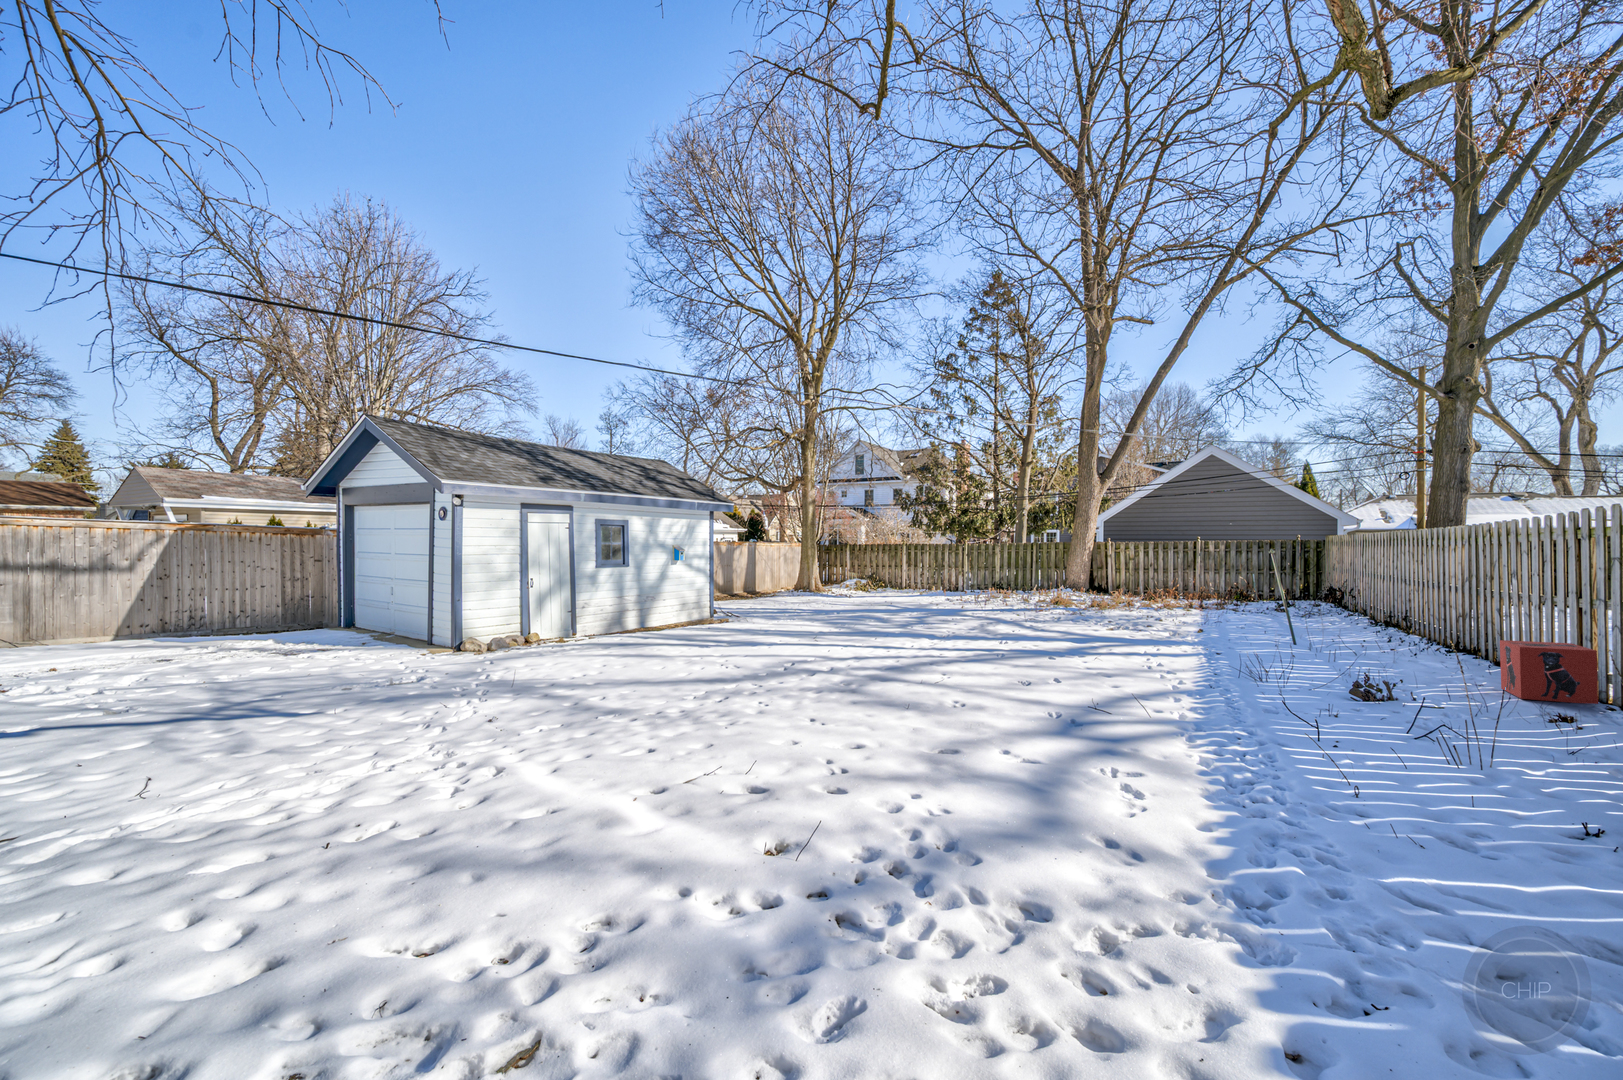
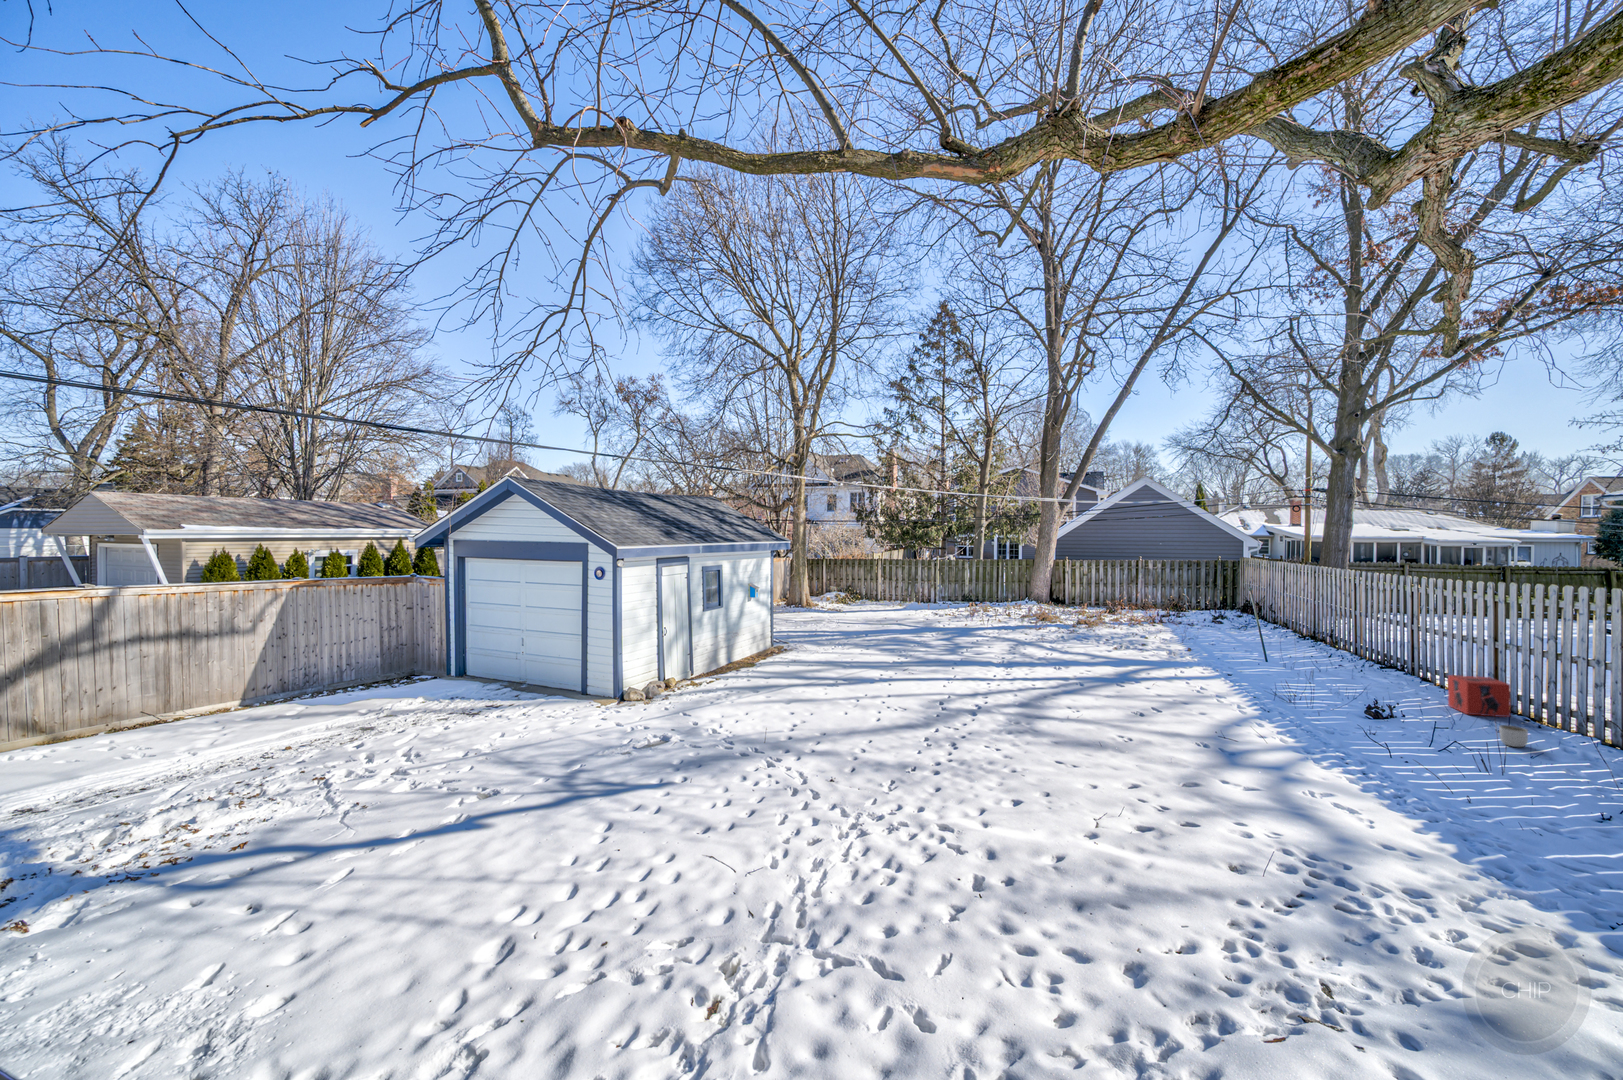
planter: none [1535,704,1585,741] -> present [1499,725,1528,747]

